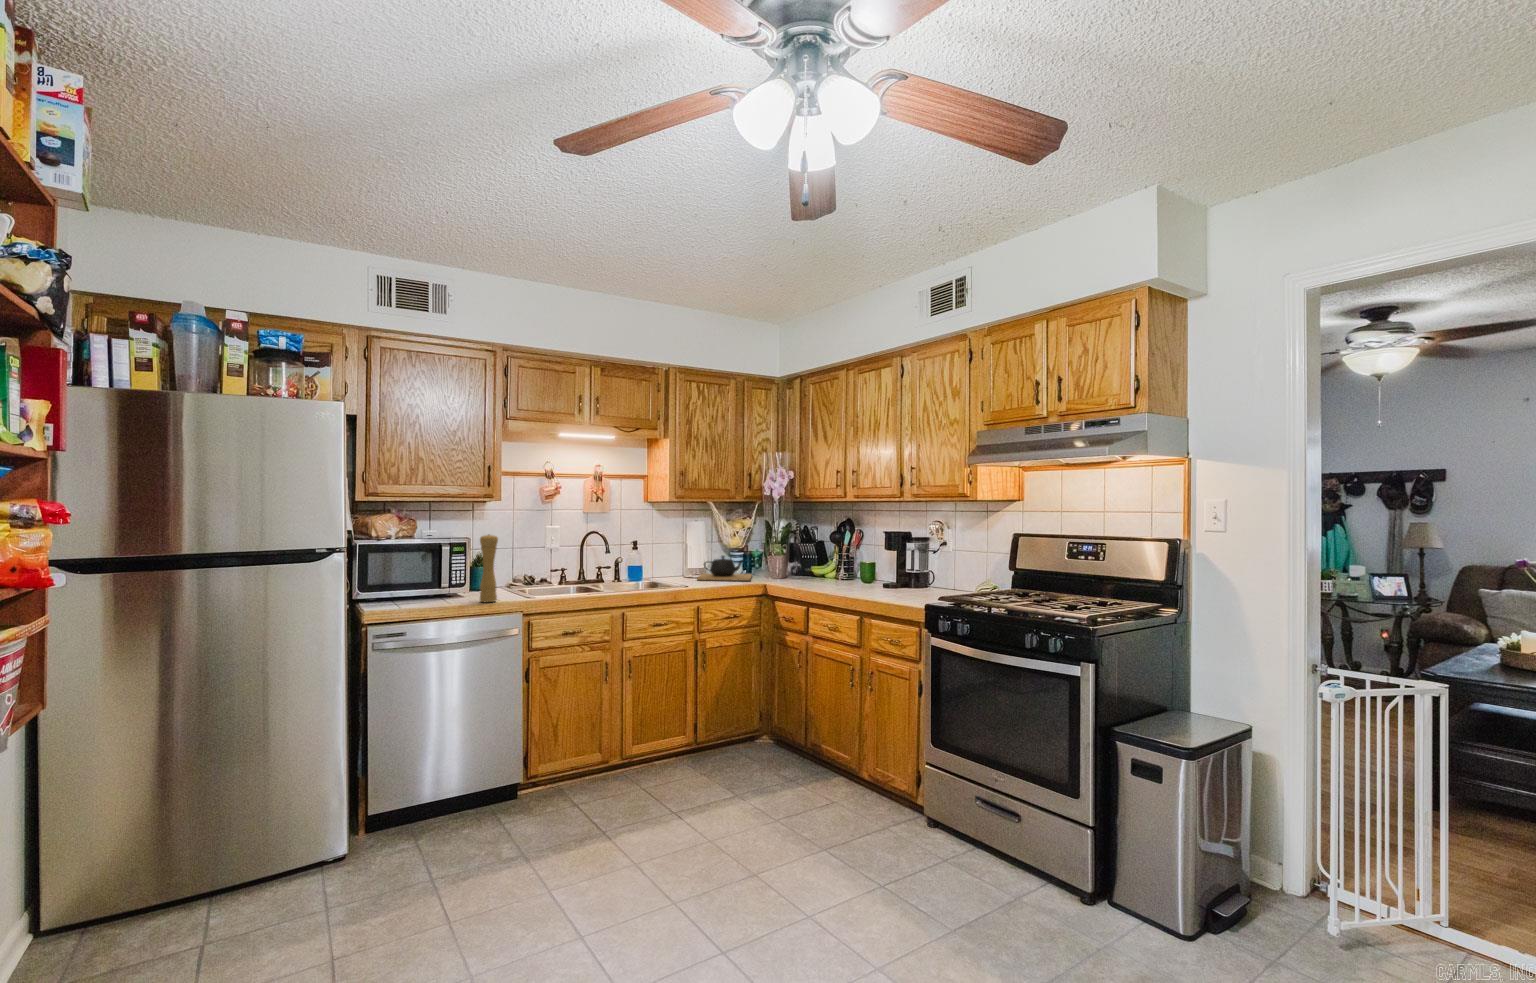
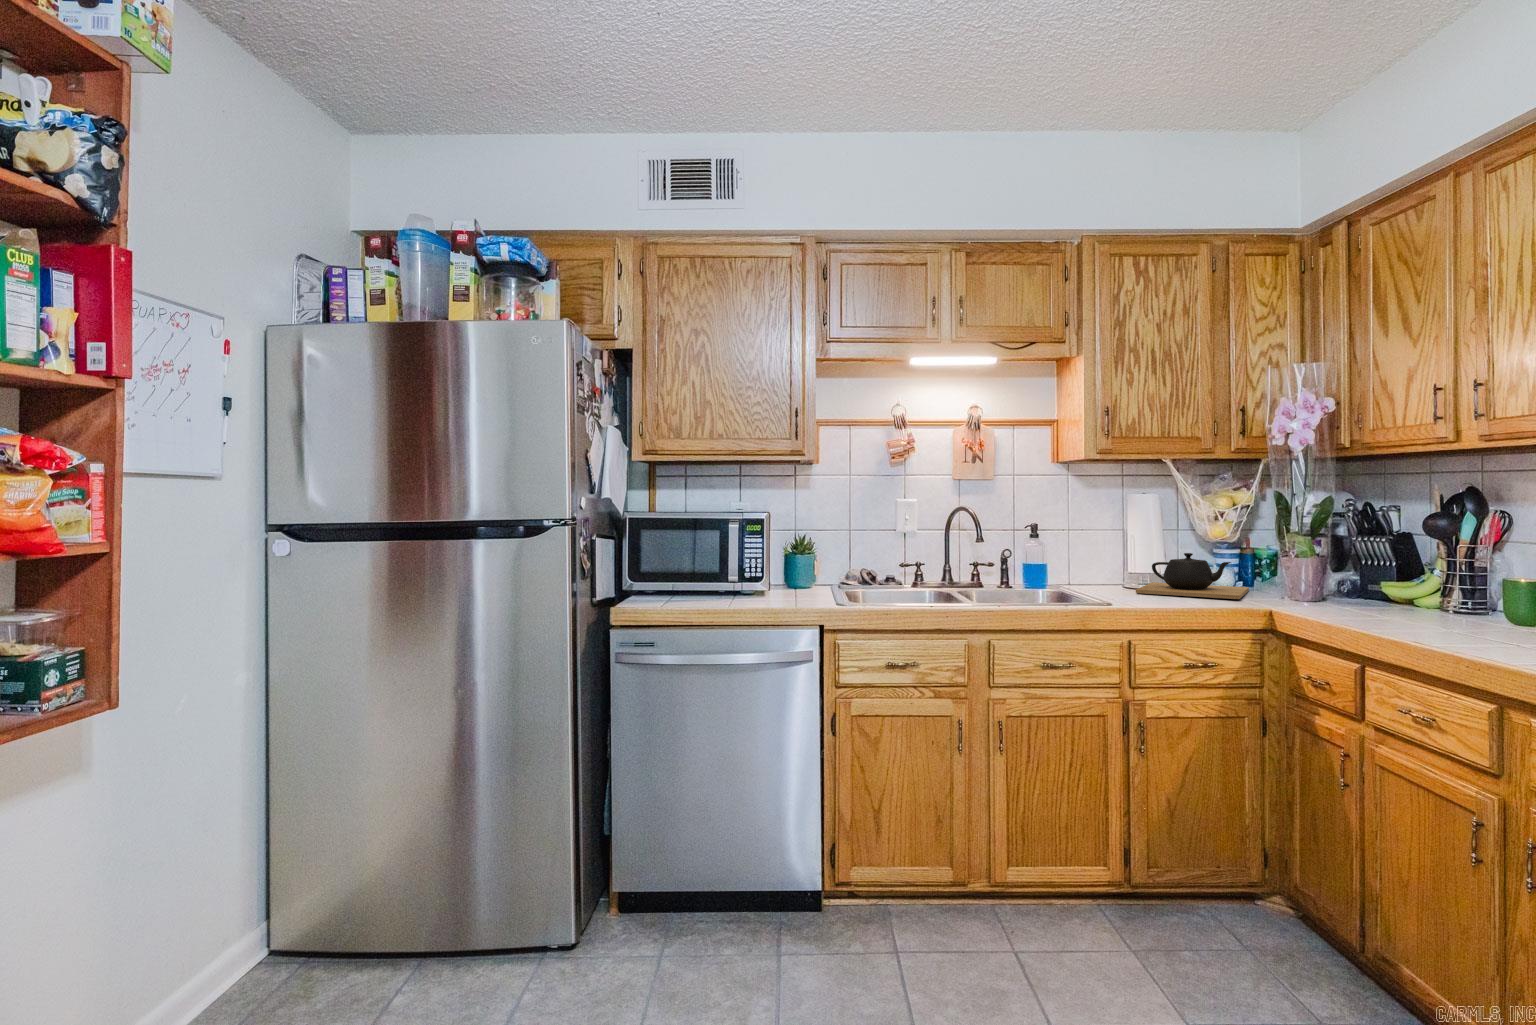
pepper mill: present [480,534,498,602] -> none [766,508,791,608]

